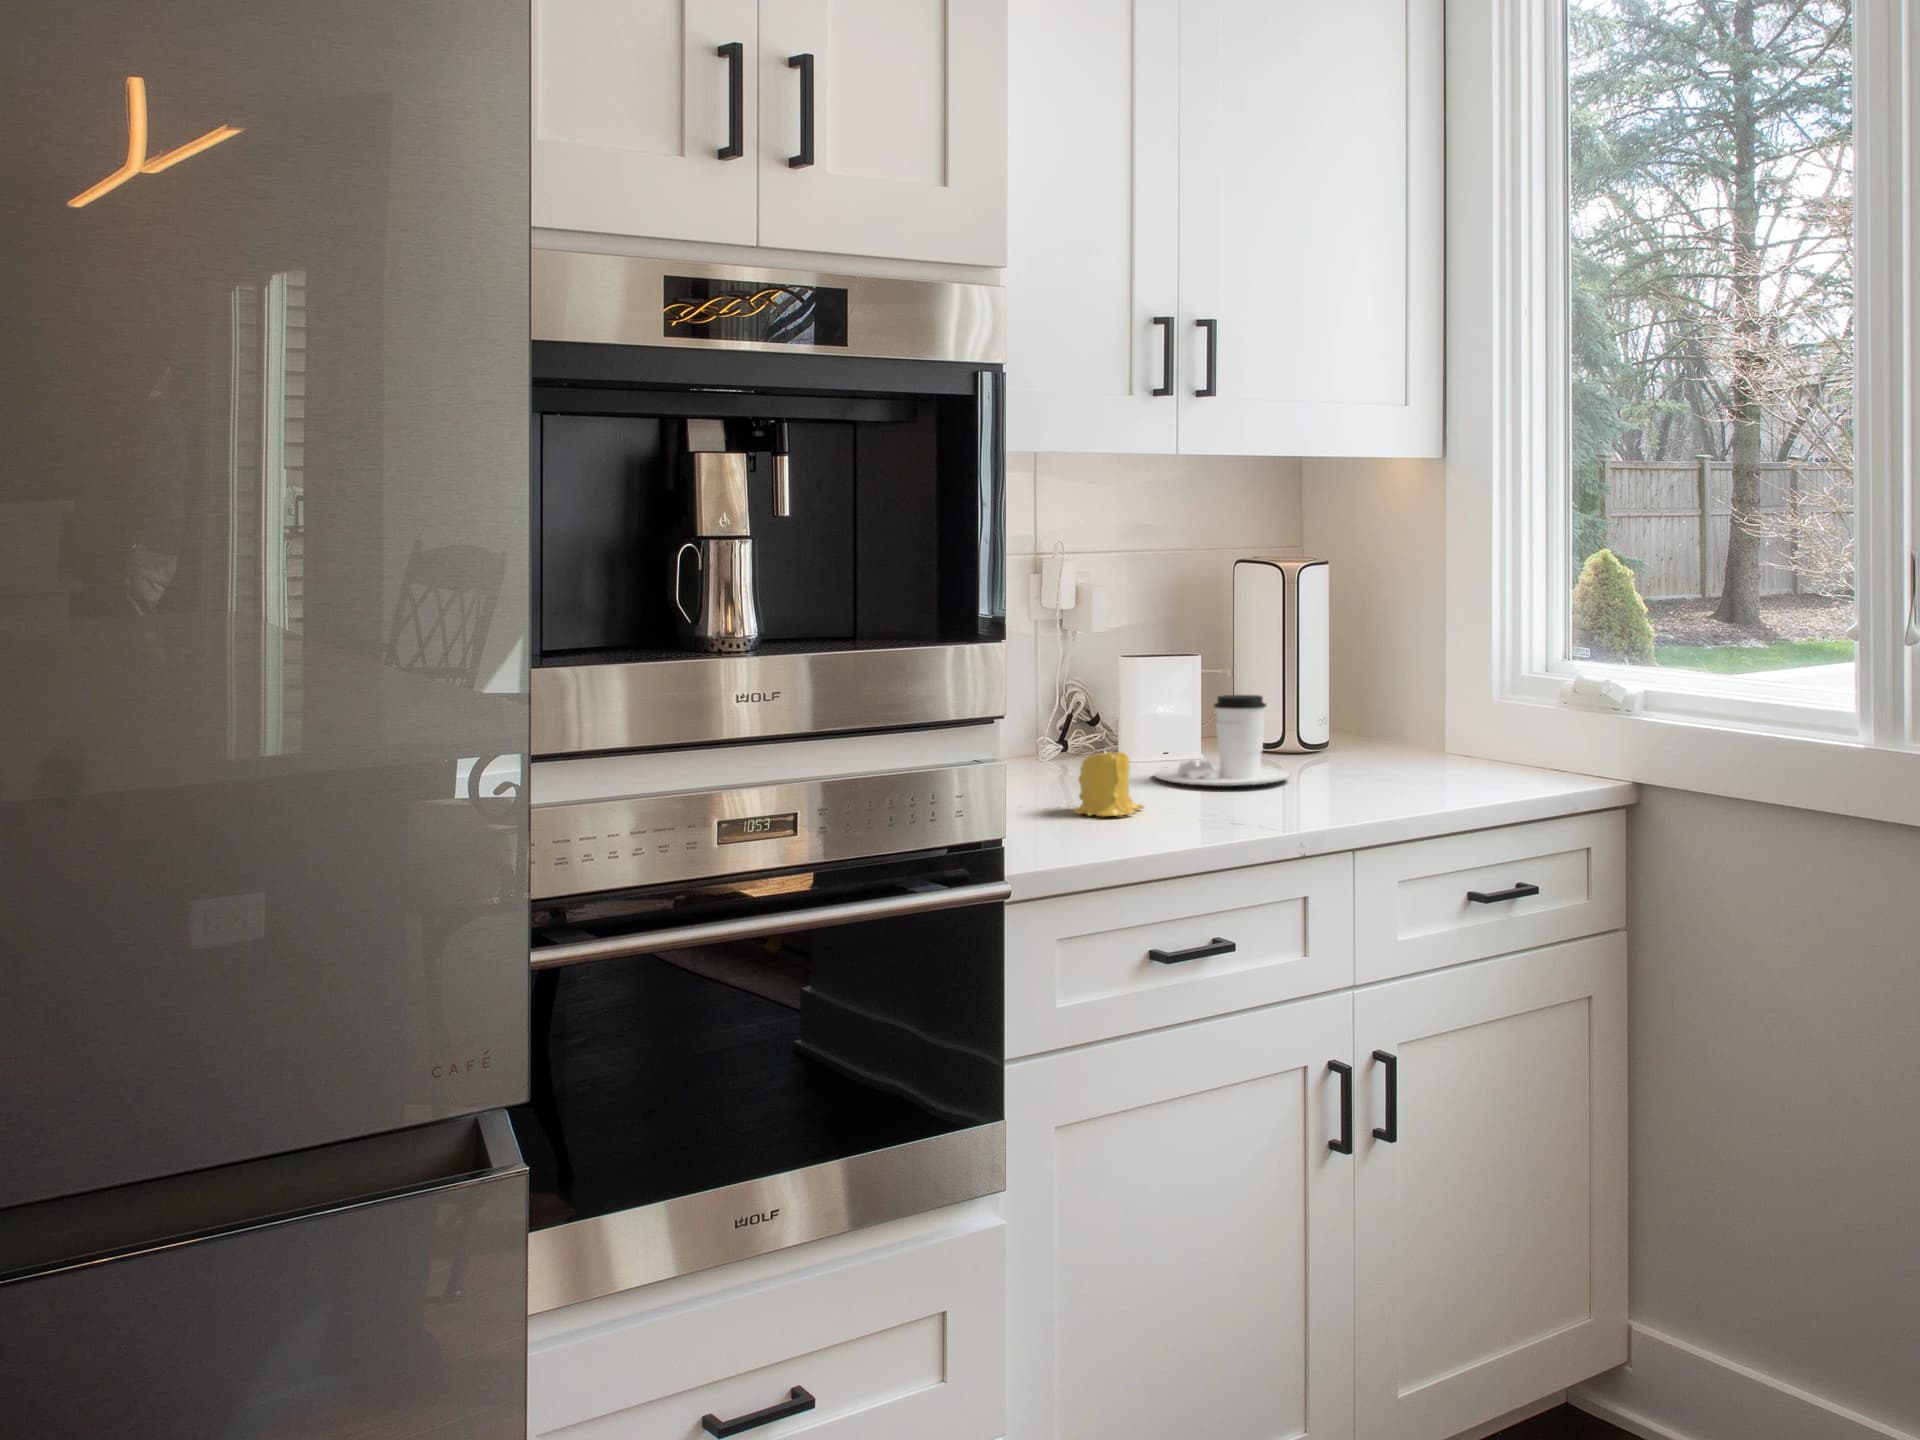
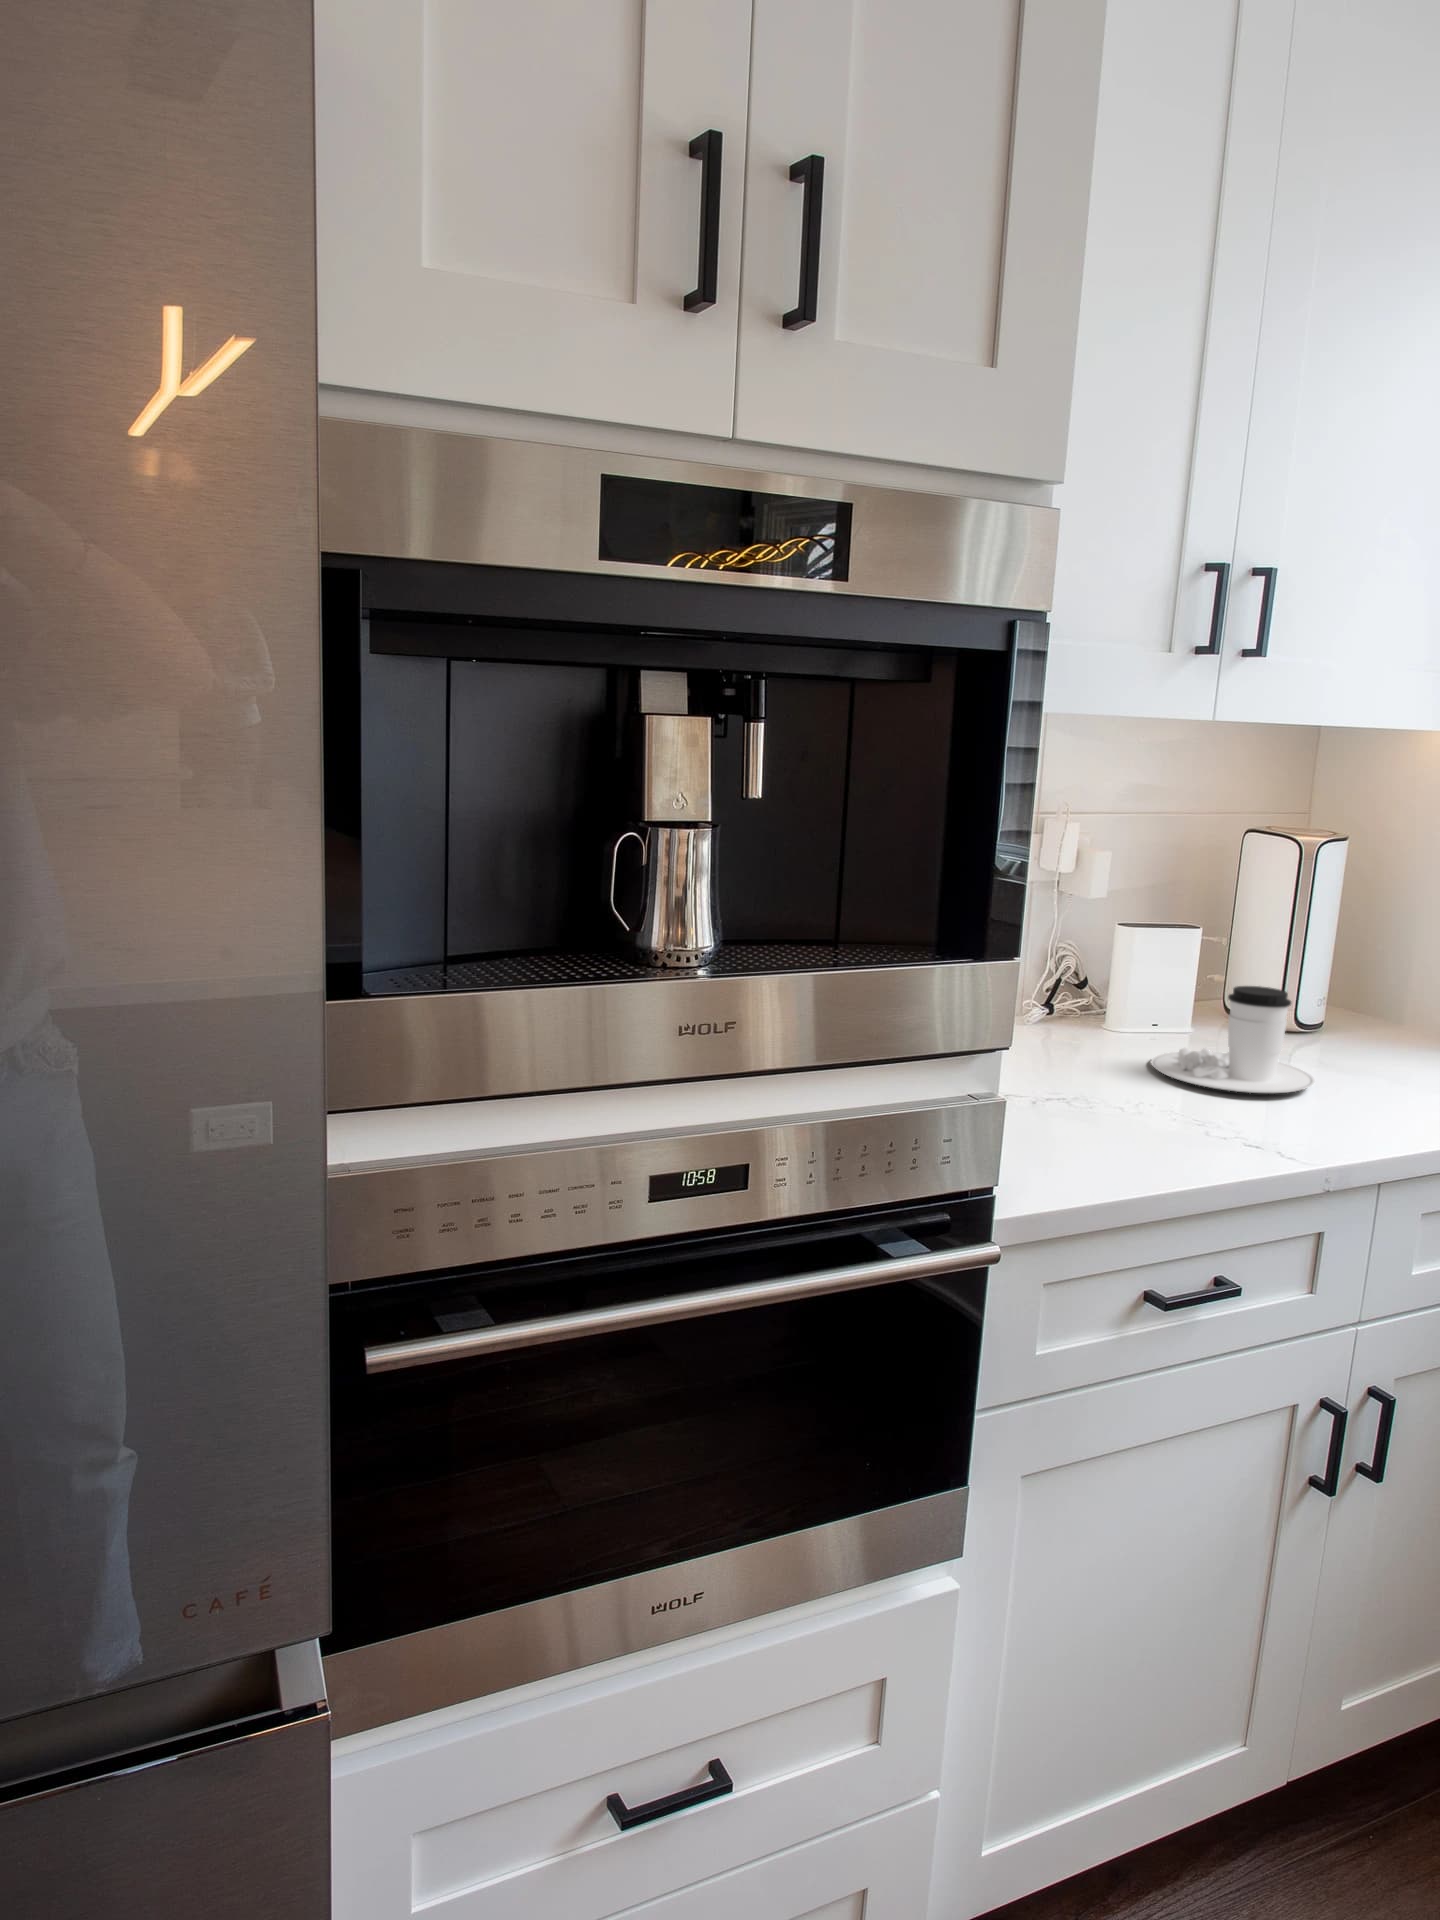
candle: present [1074,752,1145,816] -> none [1070,1057,1153,1140]

